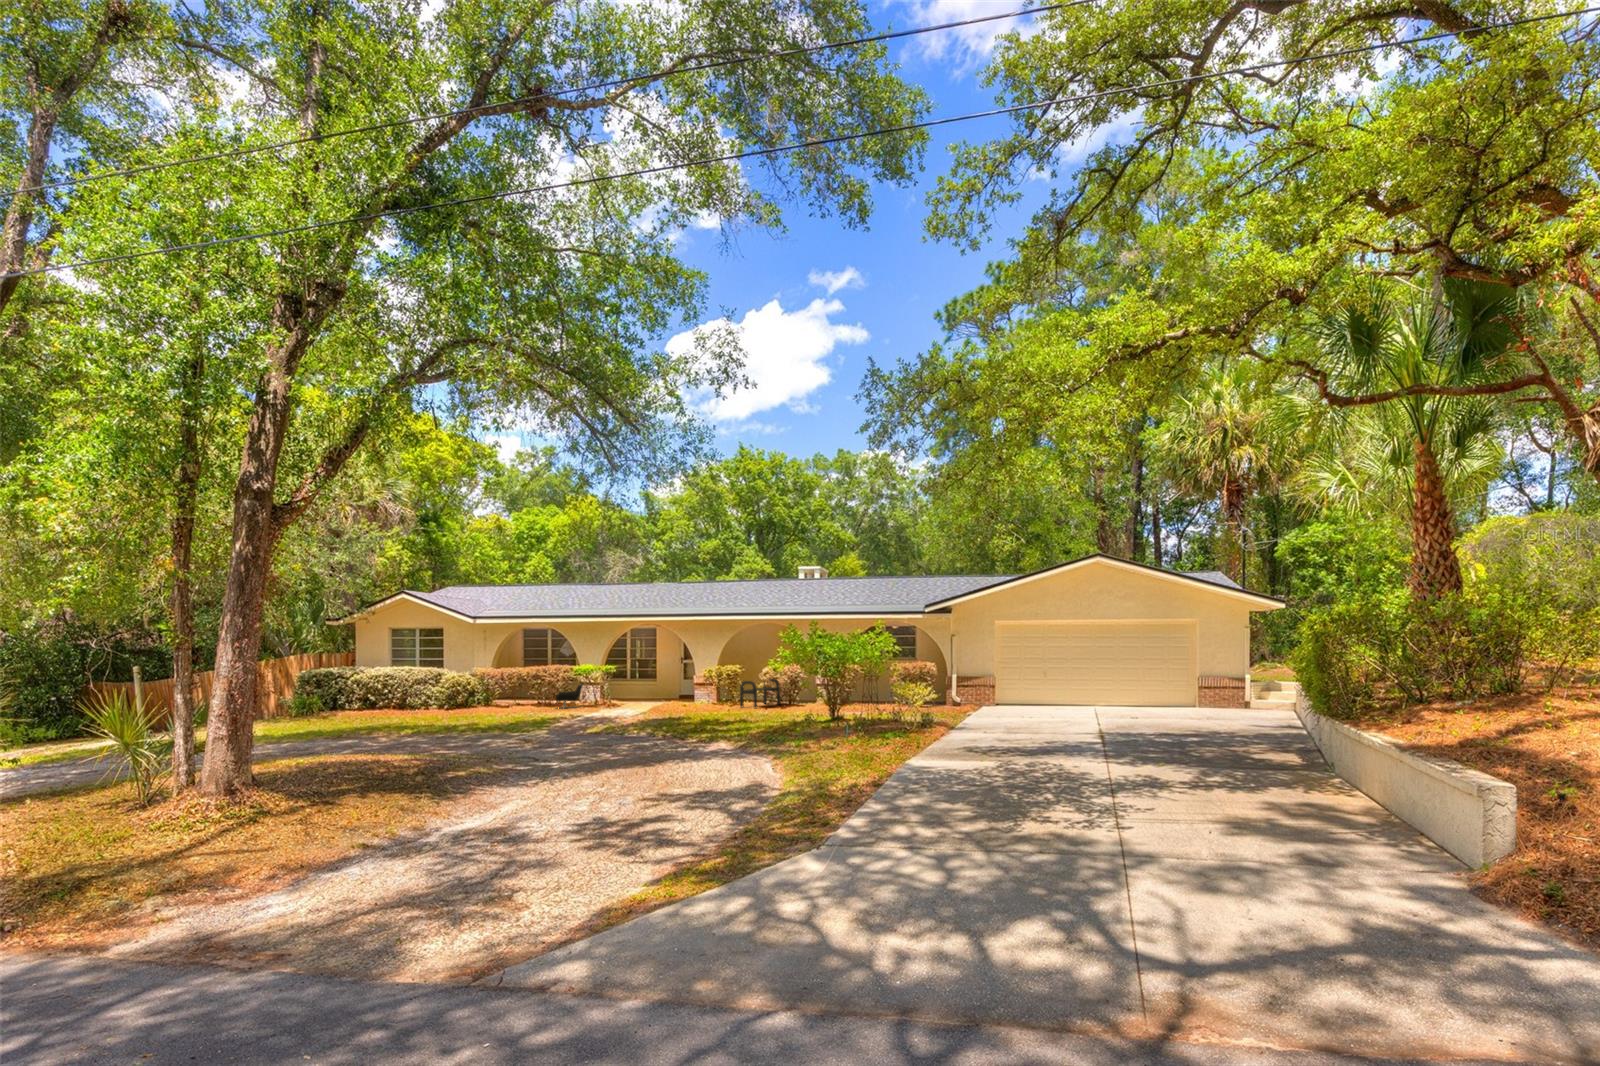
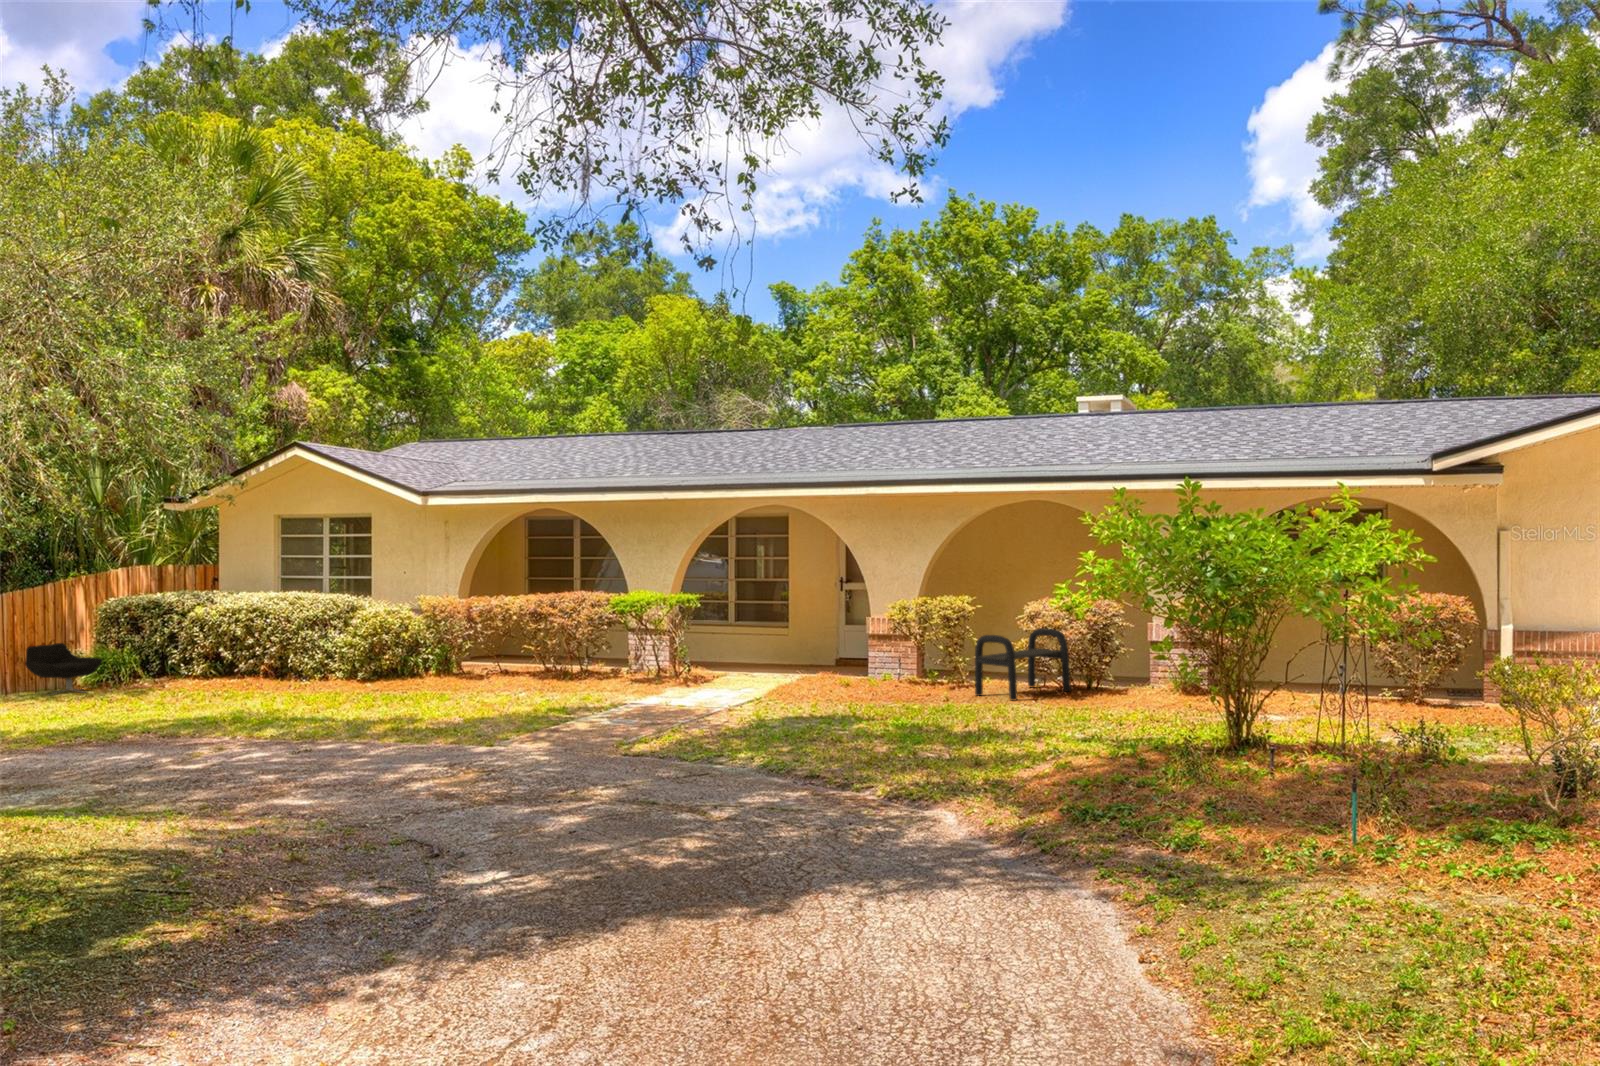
lounge chair: present [556,683,583,708] -> present [25,643,102,691]

